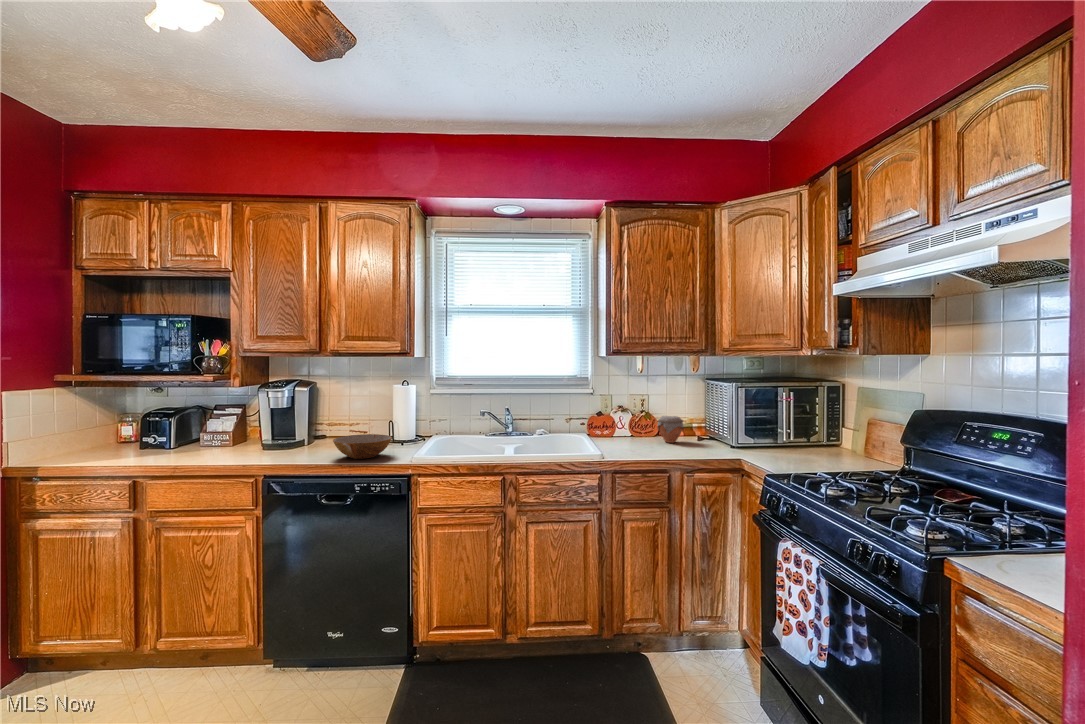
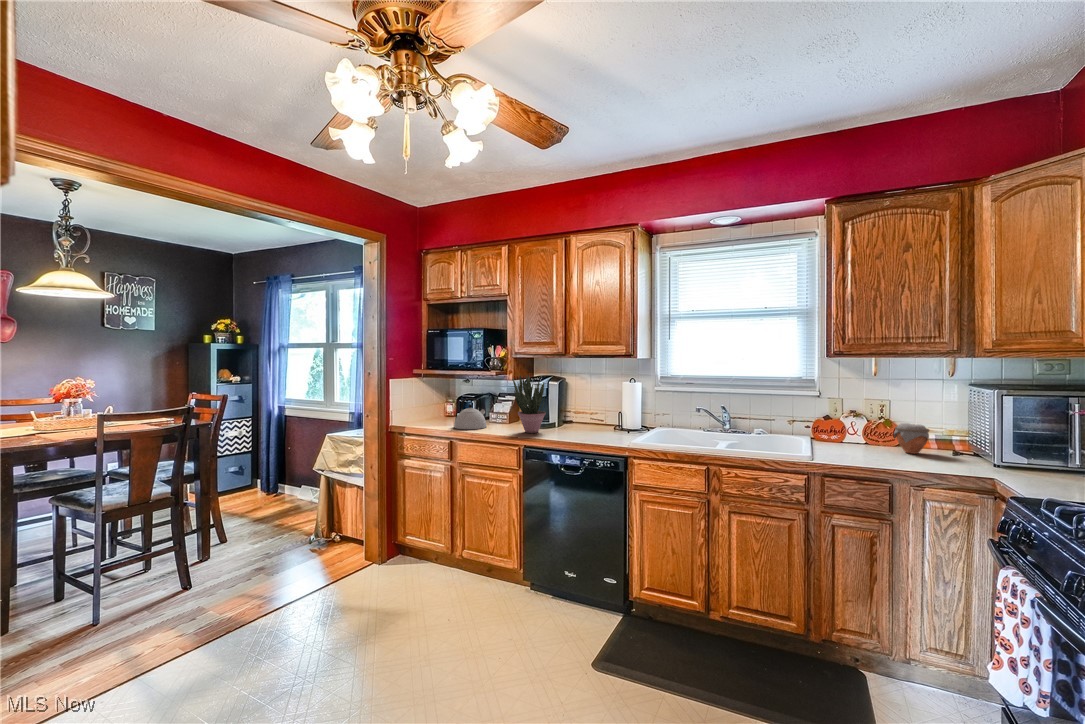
potted plant: none [242,378,295,457] -> present [513,375,546,433]
kettle: none [138,415,197,461] -> present [454,398,486,429]
bowl: present [333,434,392,459] -> none [570,421,615,440]

